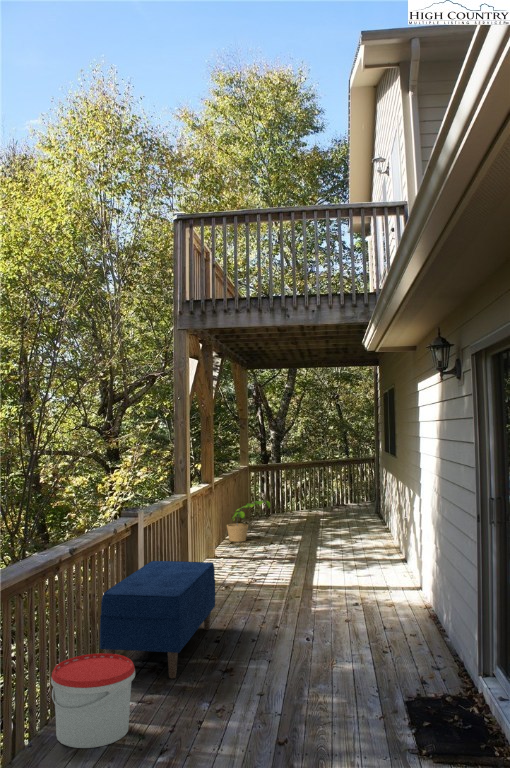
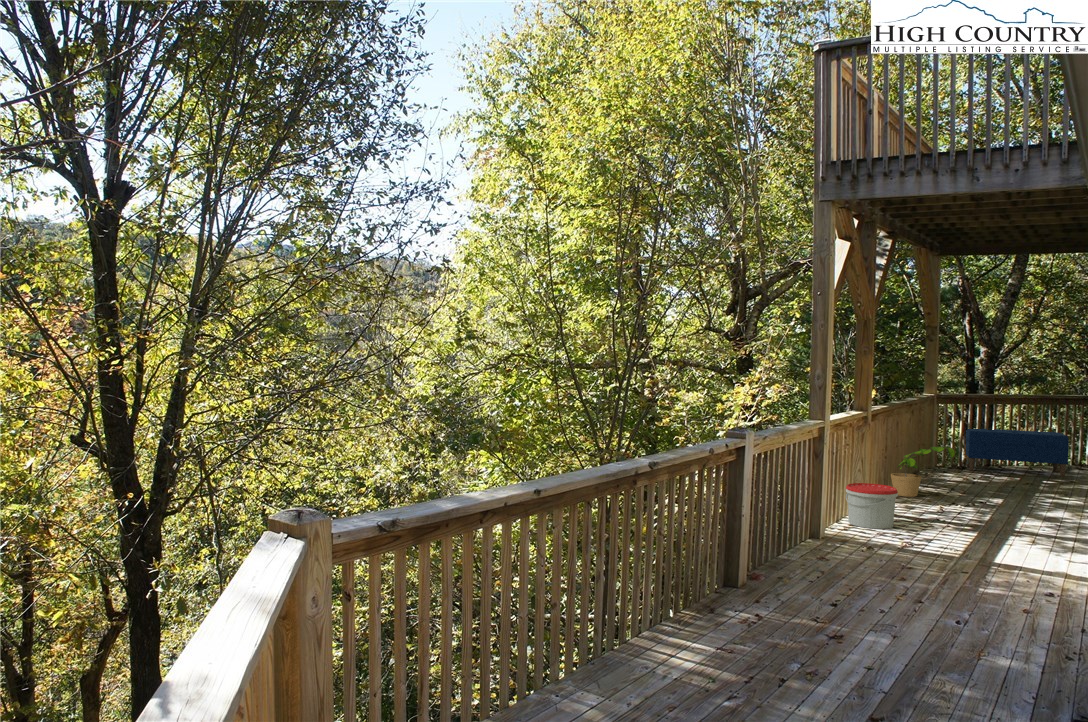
bench: present [100,561,215,678] -> present [966,429,1069,477]
bucket: present [51,653,135,748] -> present [846,483,898,529]

